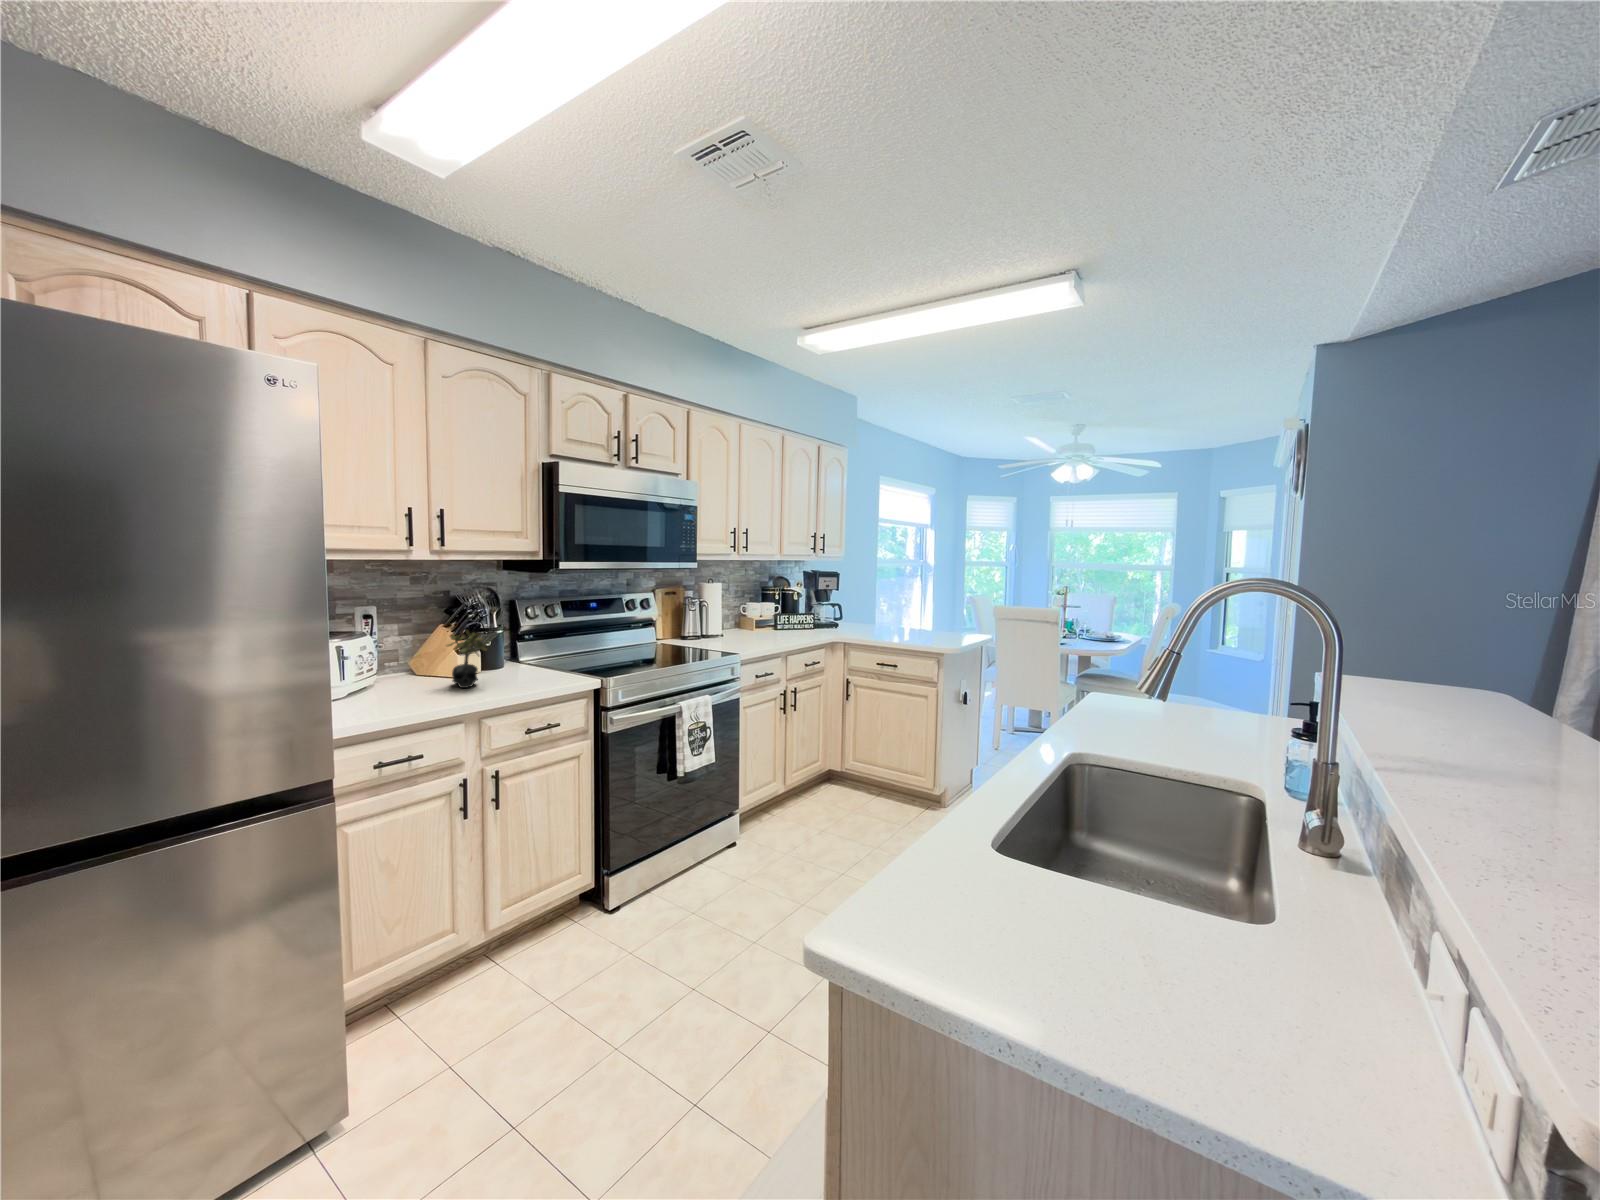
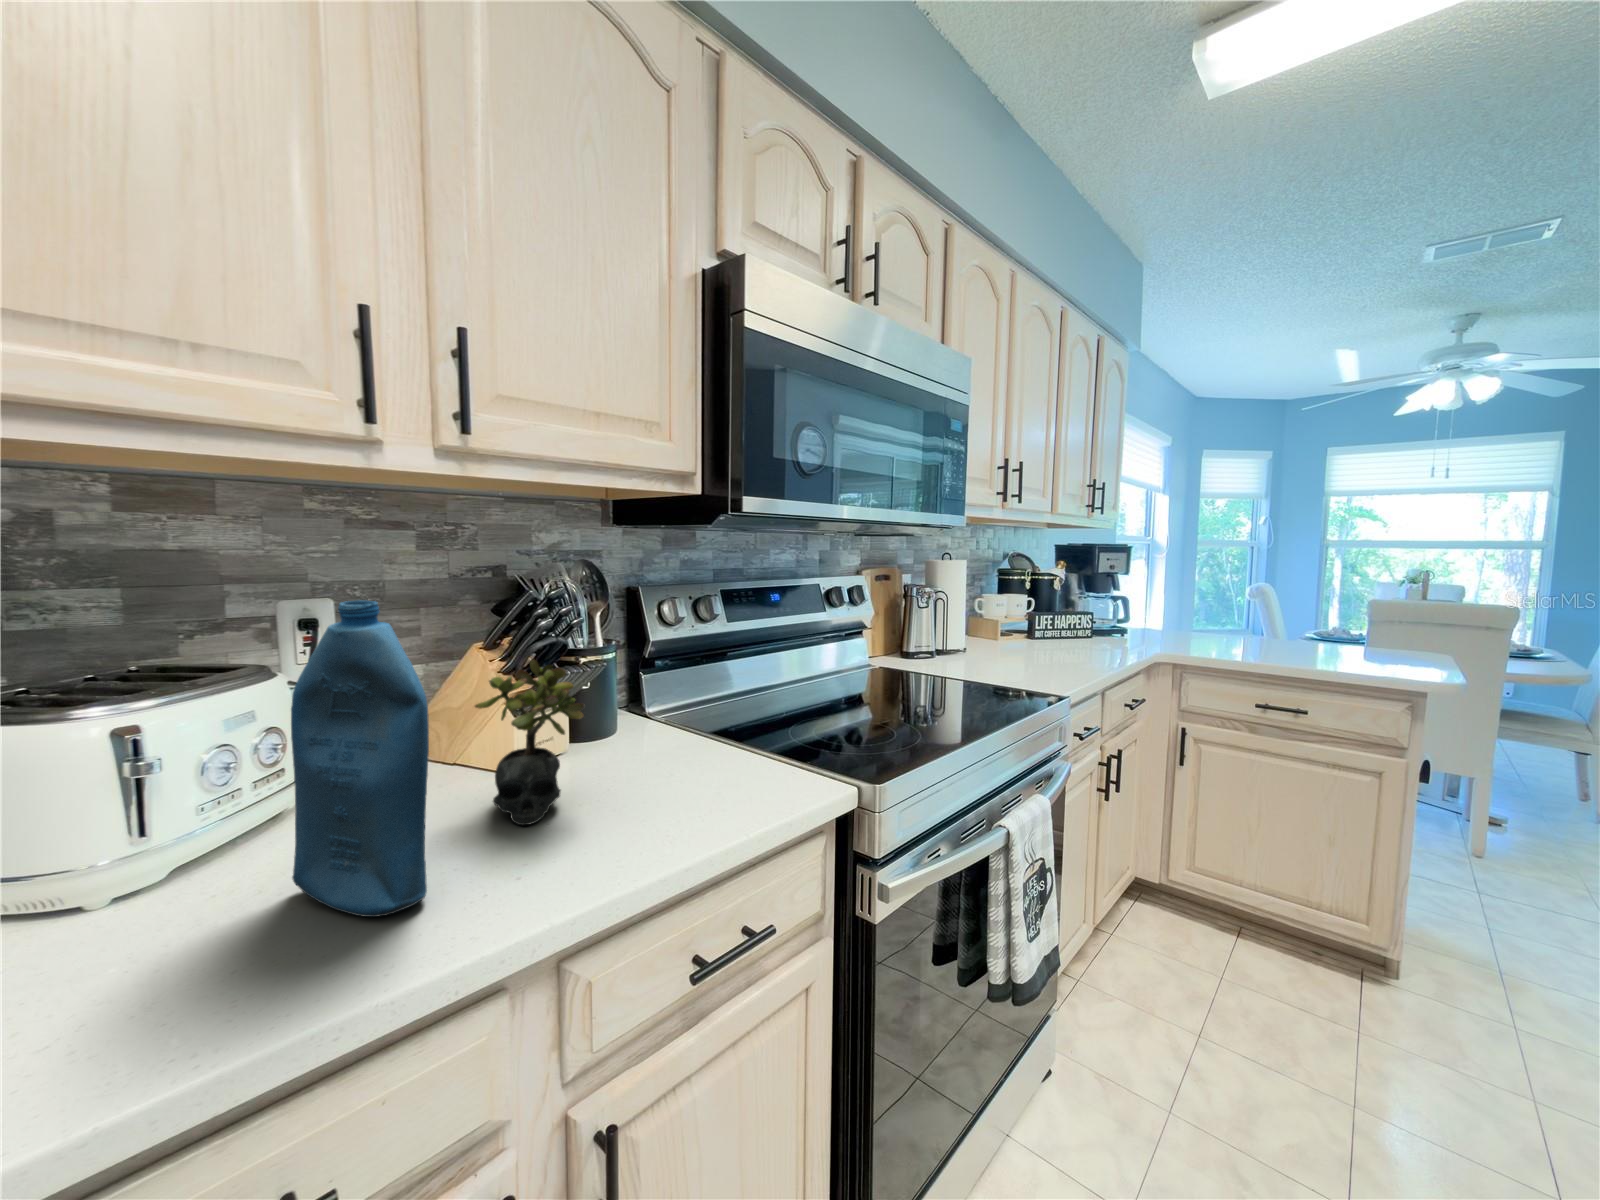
bottle: none [390,607,437,702] -> present [291,600,429,917]

